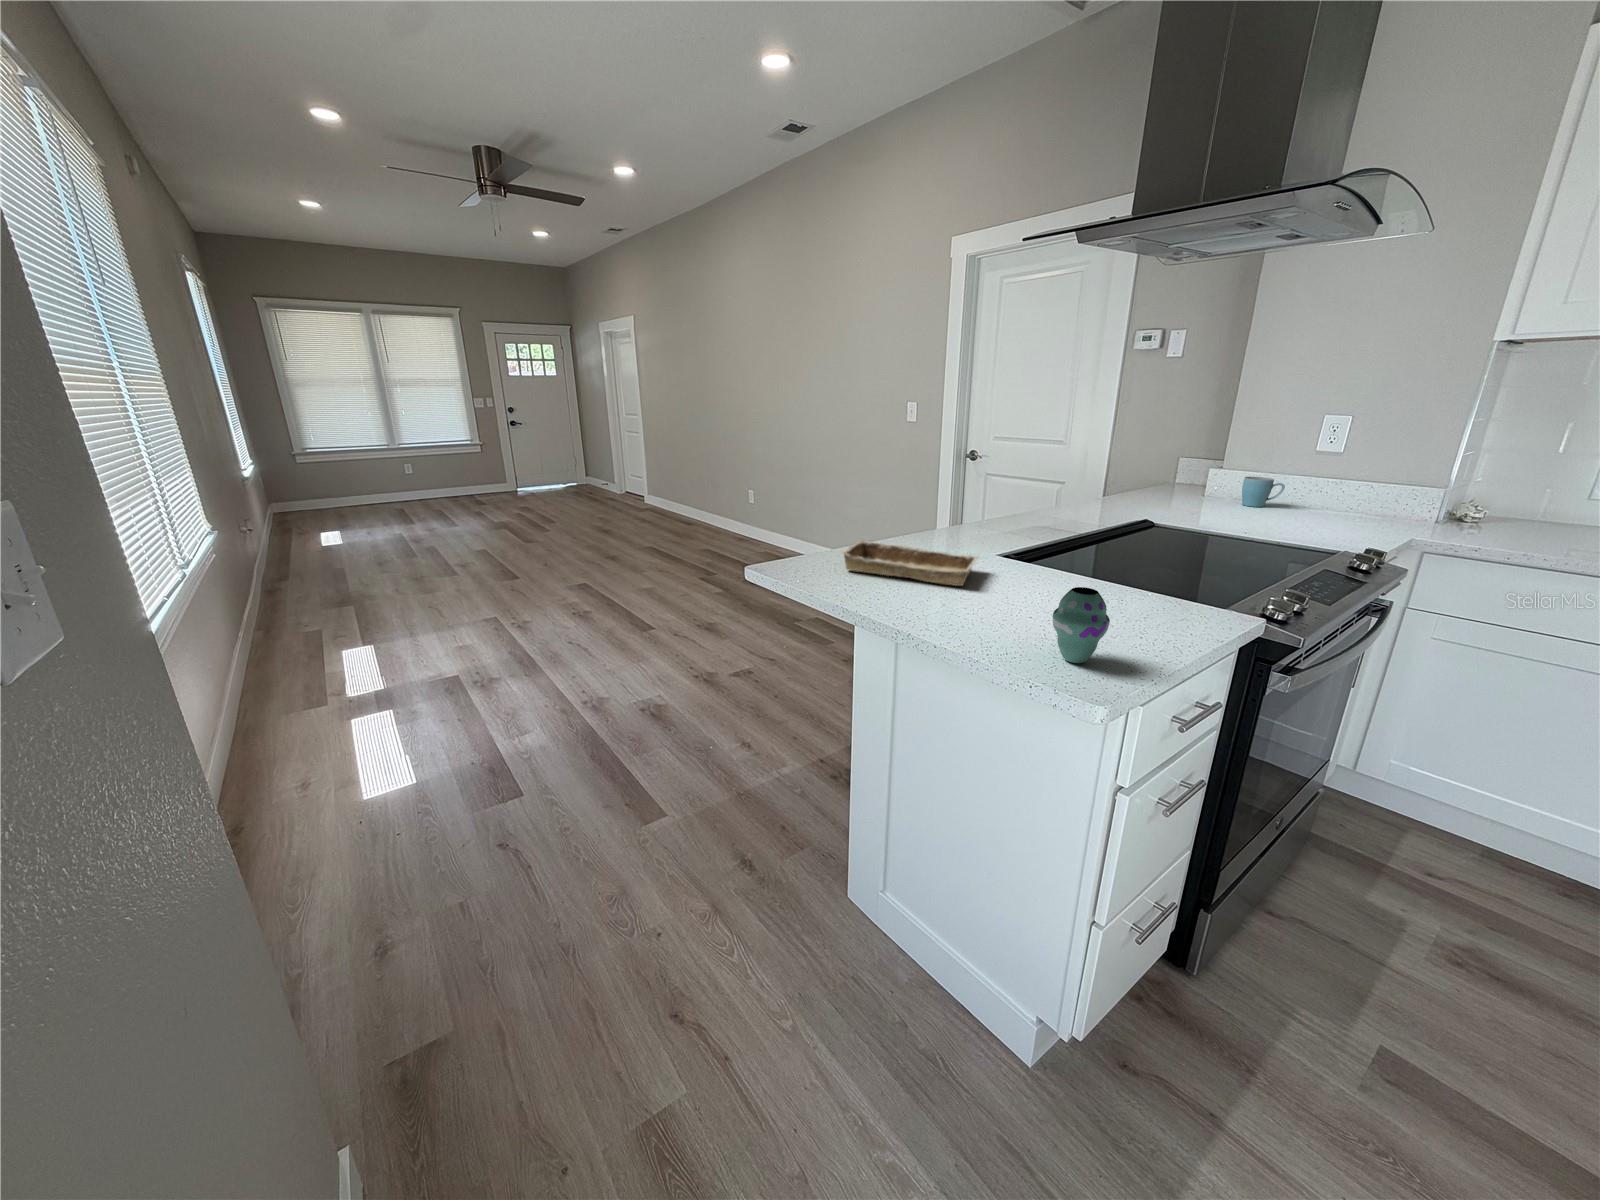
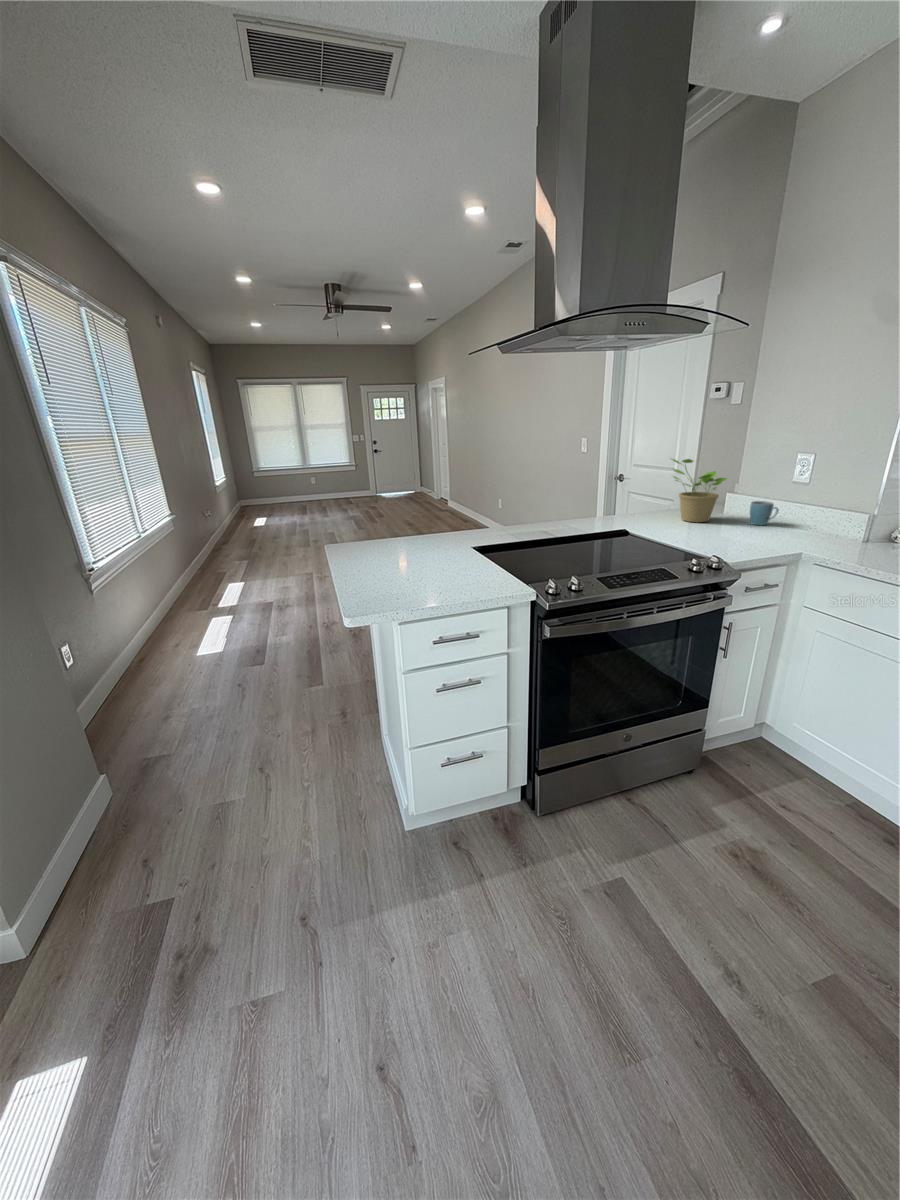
potted plant: none [1144,421,1225,506] -> present [671,459,726,522]
tray: present [841,540,979,586] -> none [364,532,440,560]
vase: present [1053,587,1110,663] -> none [373,558,401,599]

